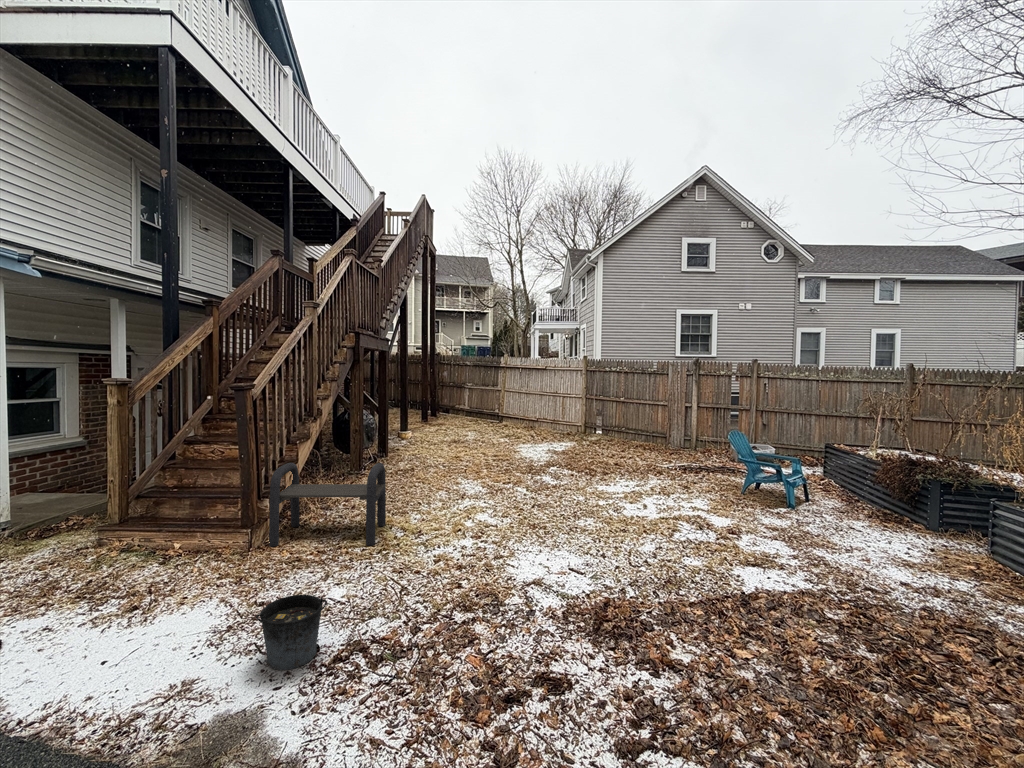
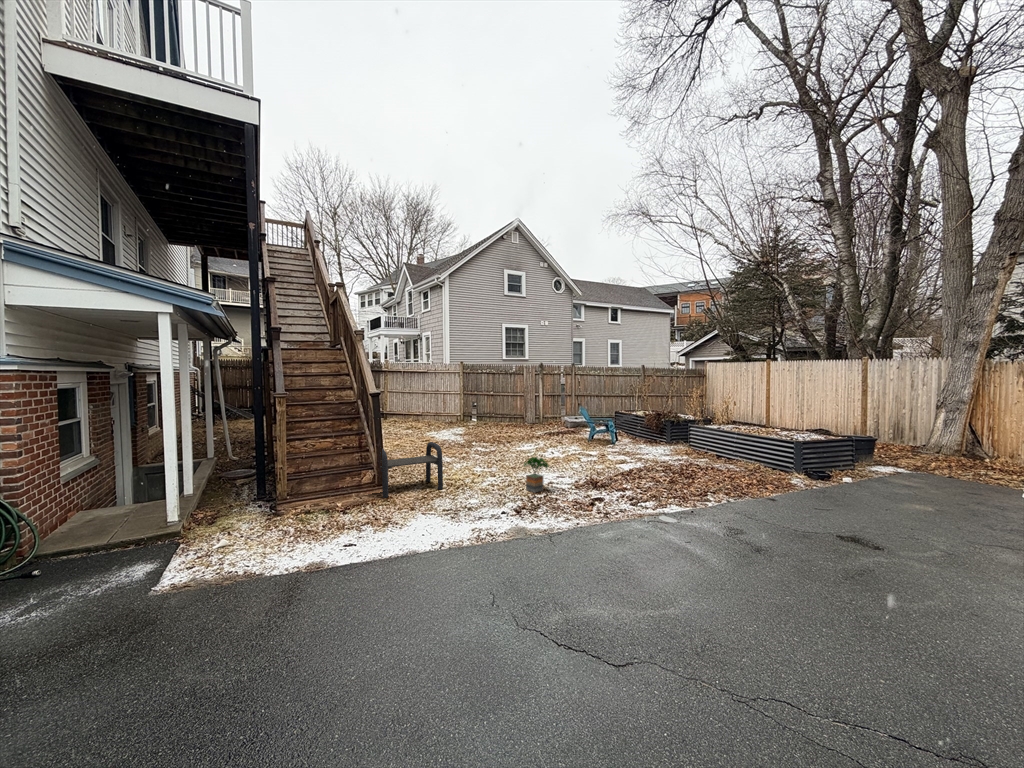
potted tree: none [492,512,540,588] -> present [524,457,549,493]
bucket: present [256,595,327,670] -> none [475,496,502,527]

